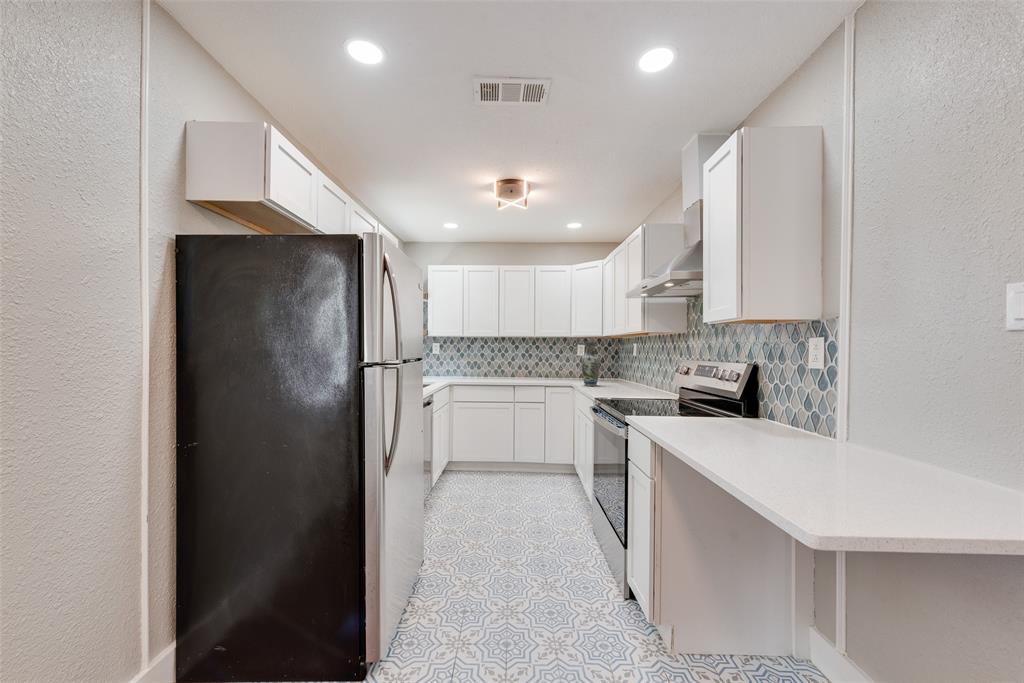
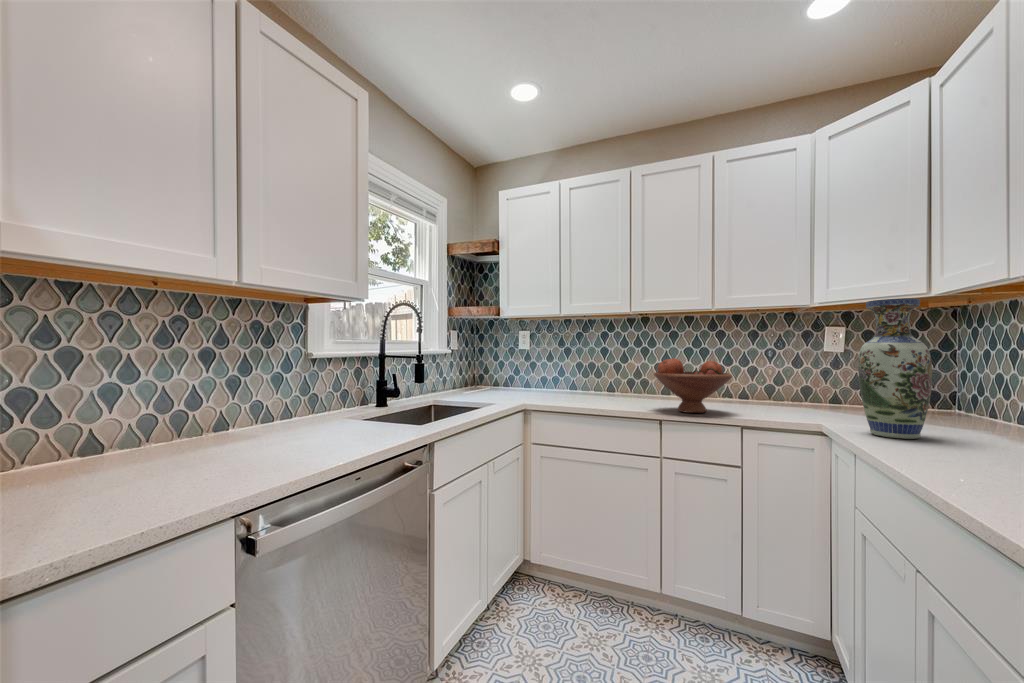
fruit bowl: none [513,360,544,383] -> present [654,358,732,413]

